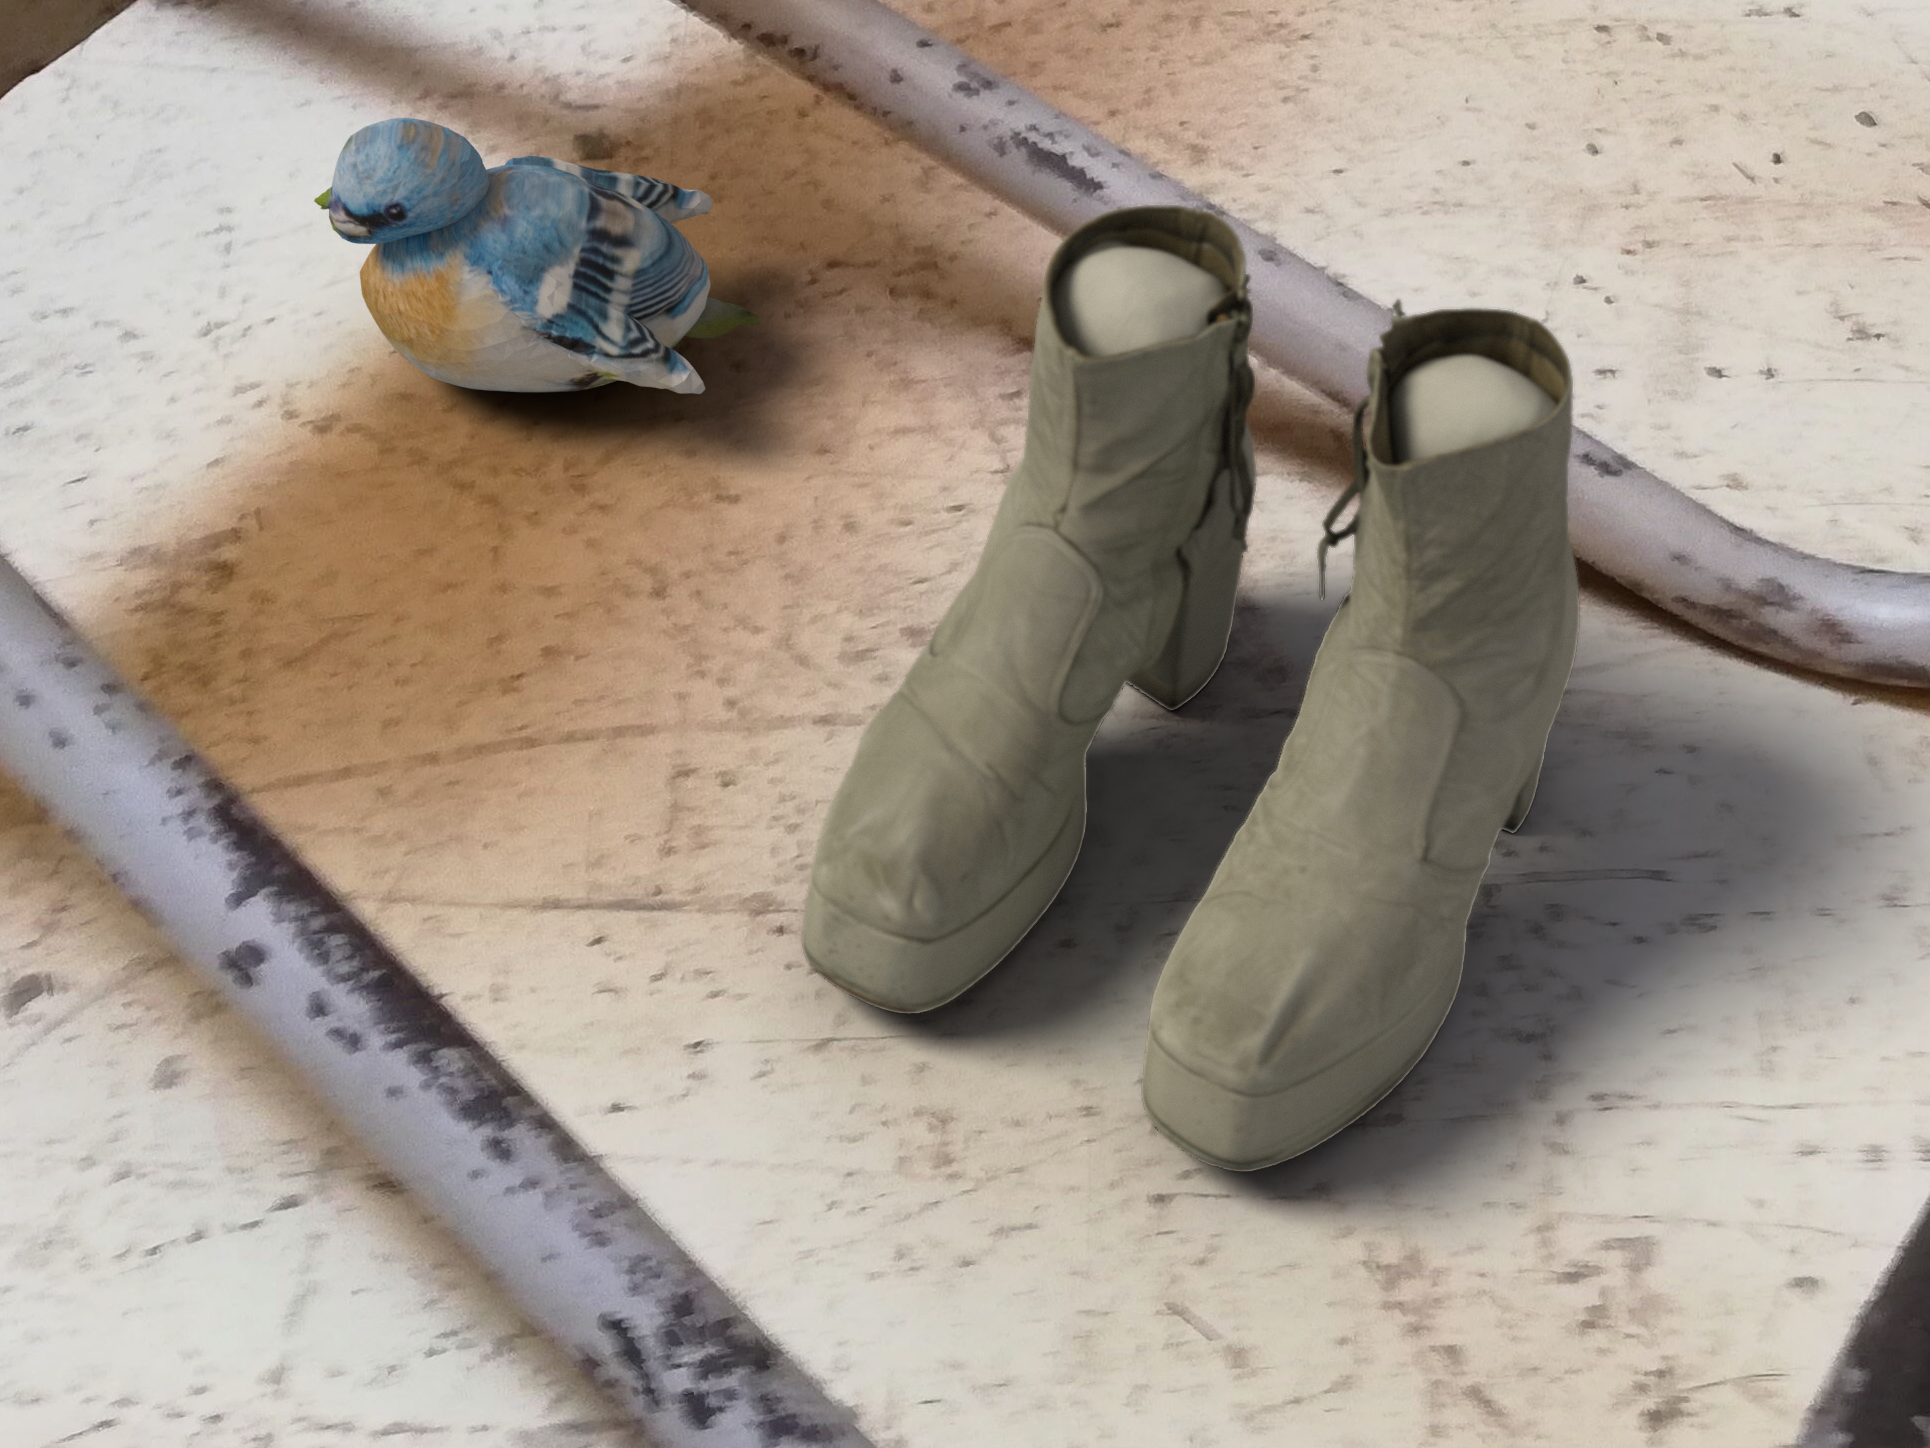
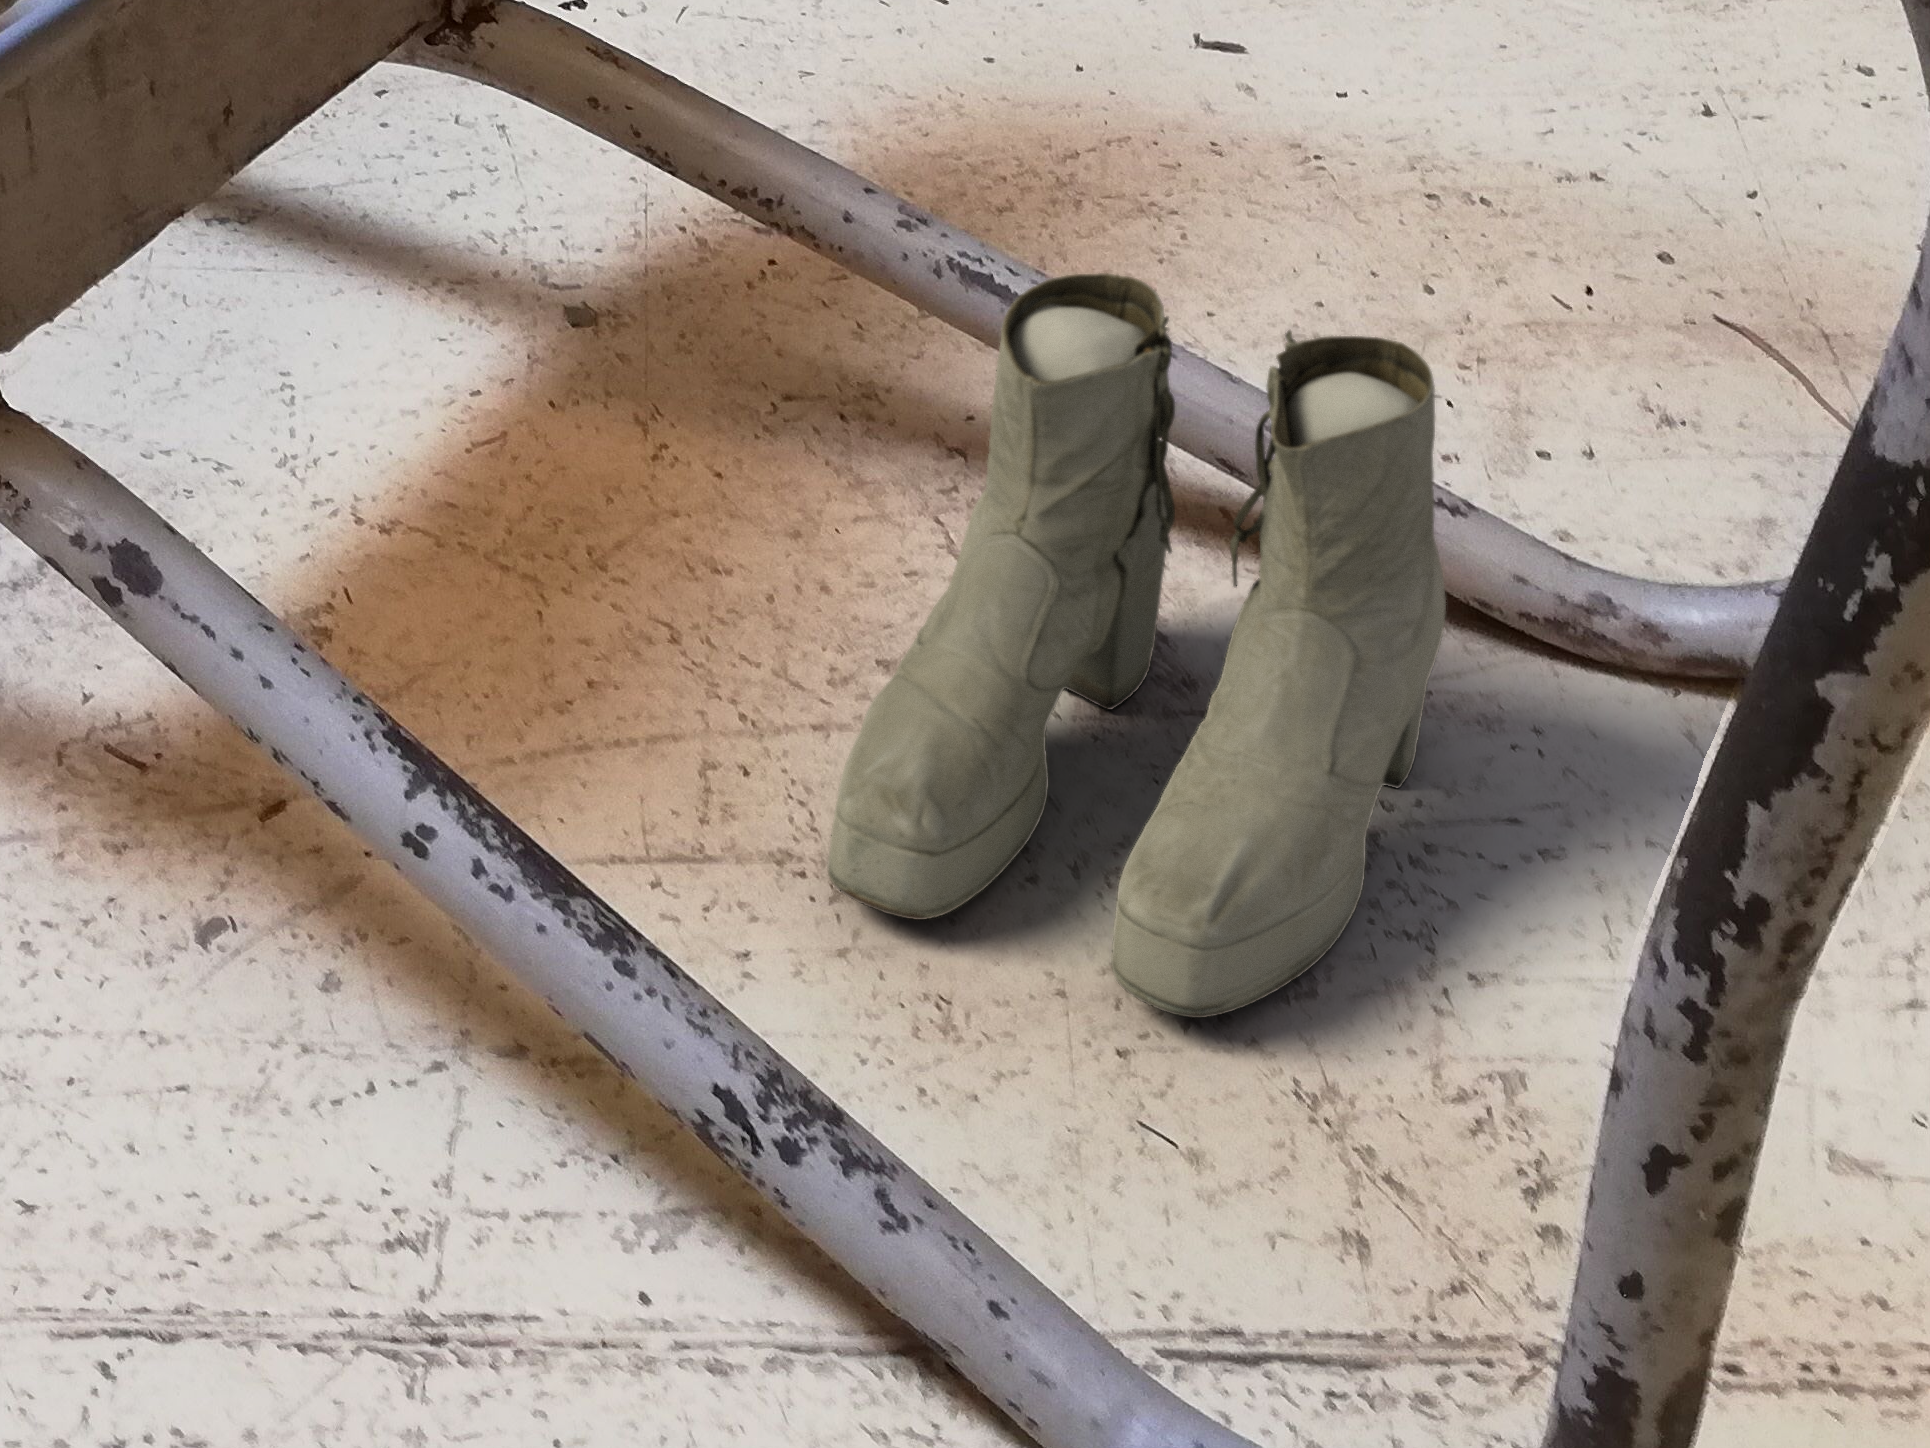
plush toy: present [314,118,759,394] -> none [377,268,740,496]

